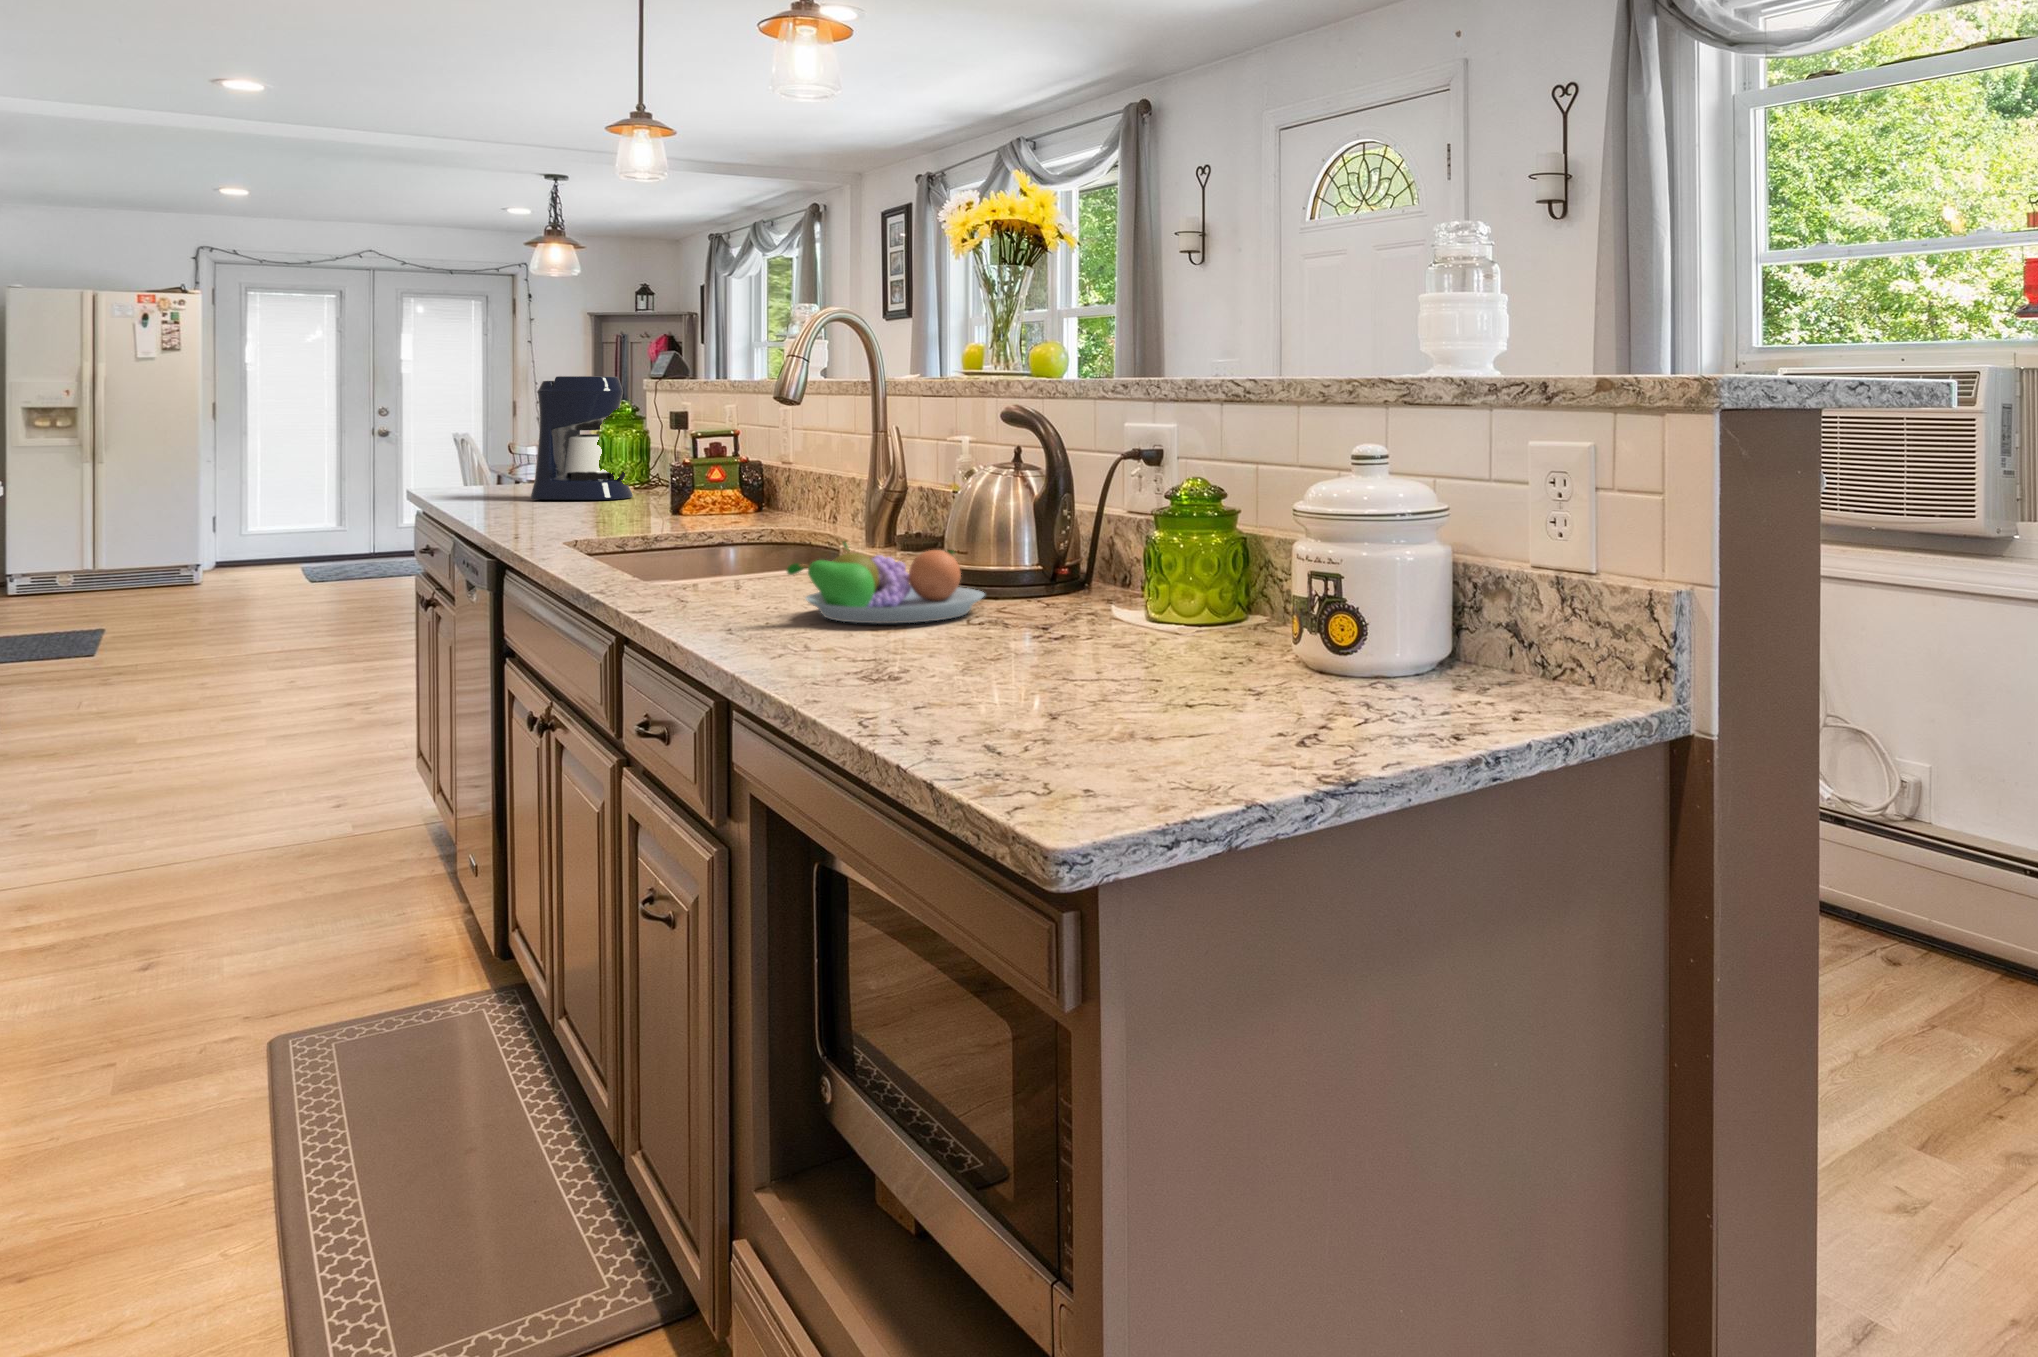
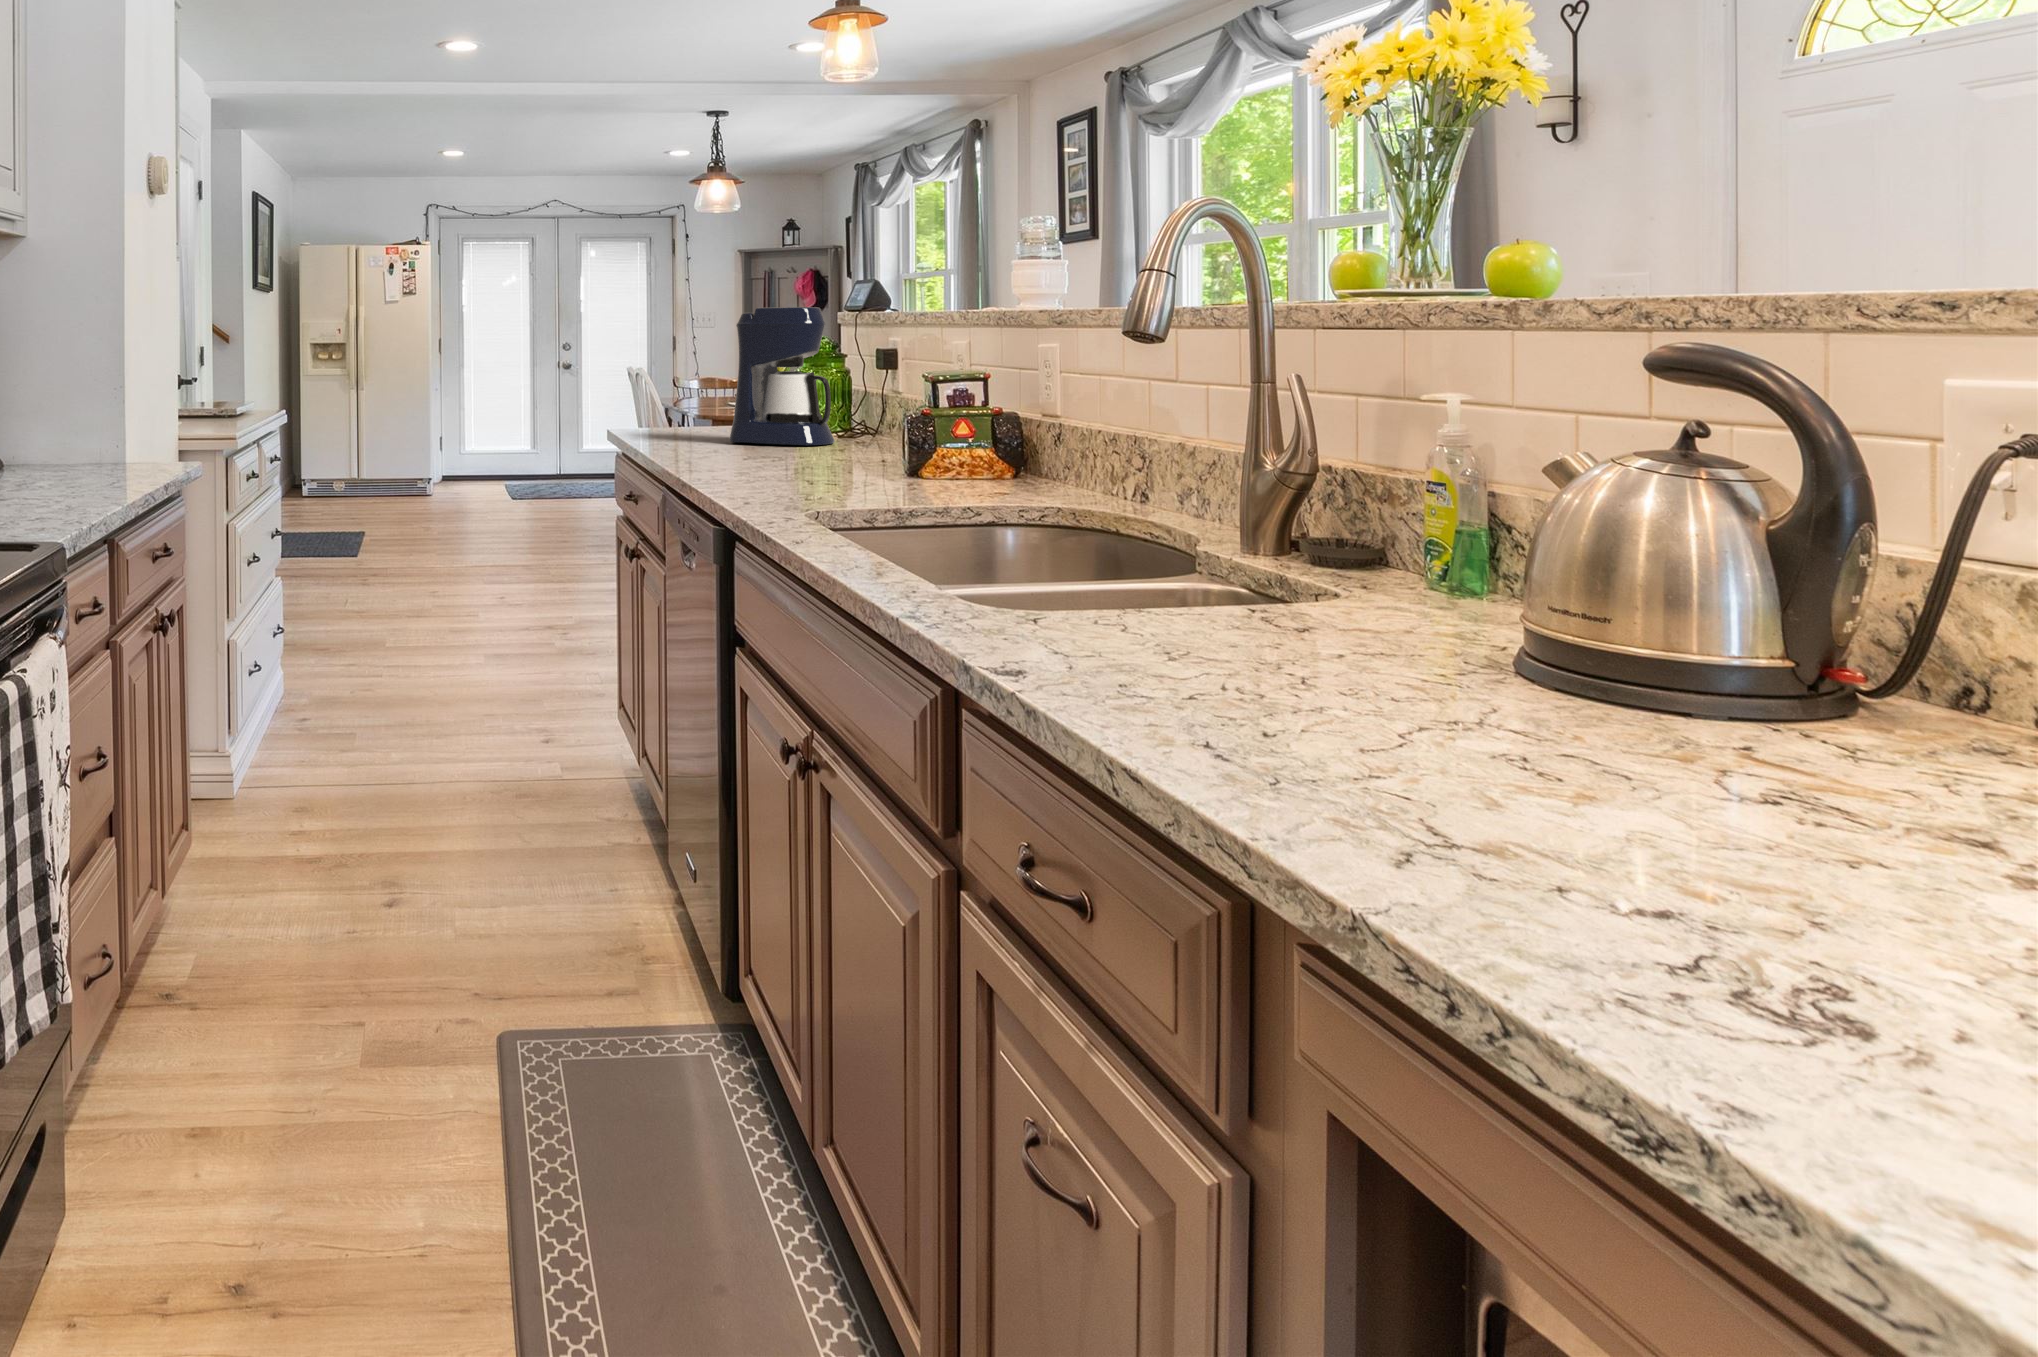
fruit bowl: present [787,542,985,623] -> none [1335,597,1787,799]

